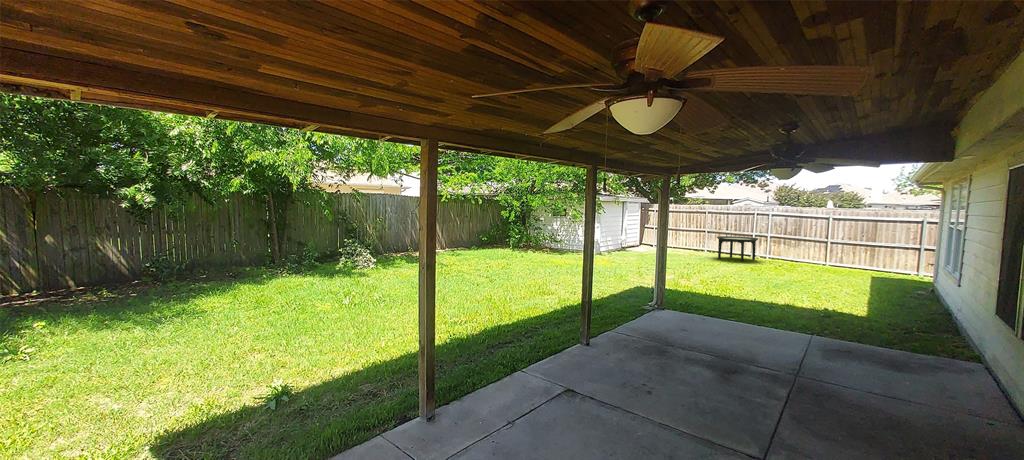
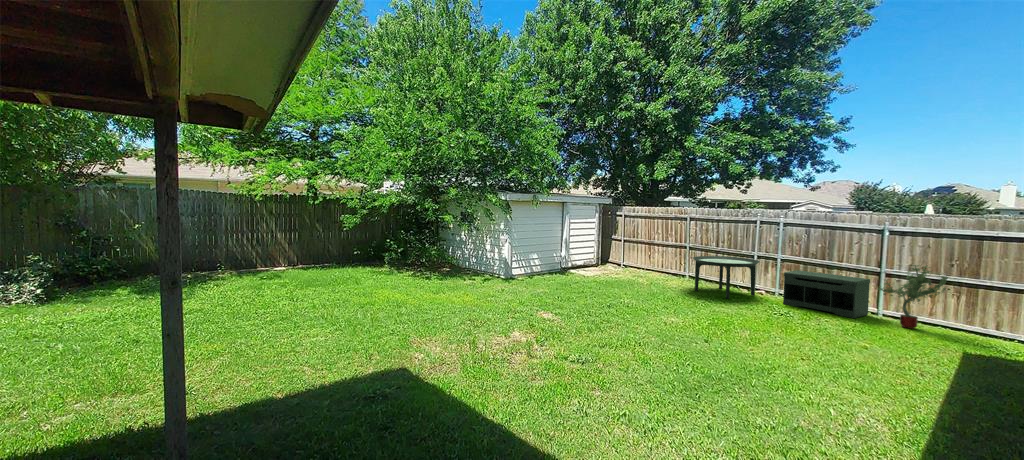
potted tree: none [827,236,863,271] -> present [878,265,948,329]
bench: none [774,243,822,267] -> present [783,270,870,318]

